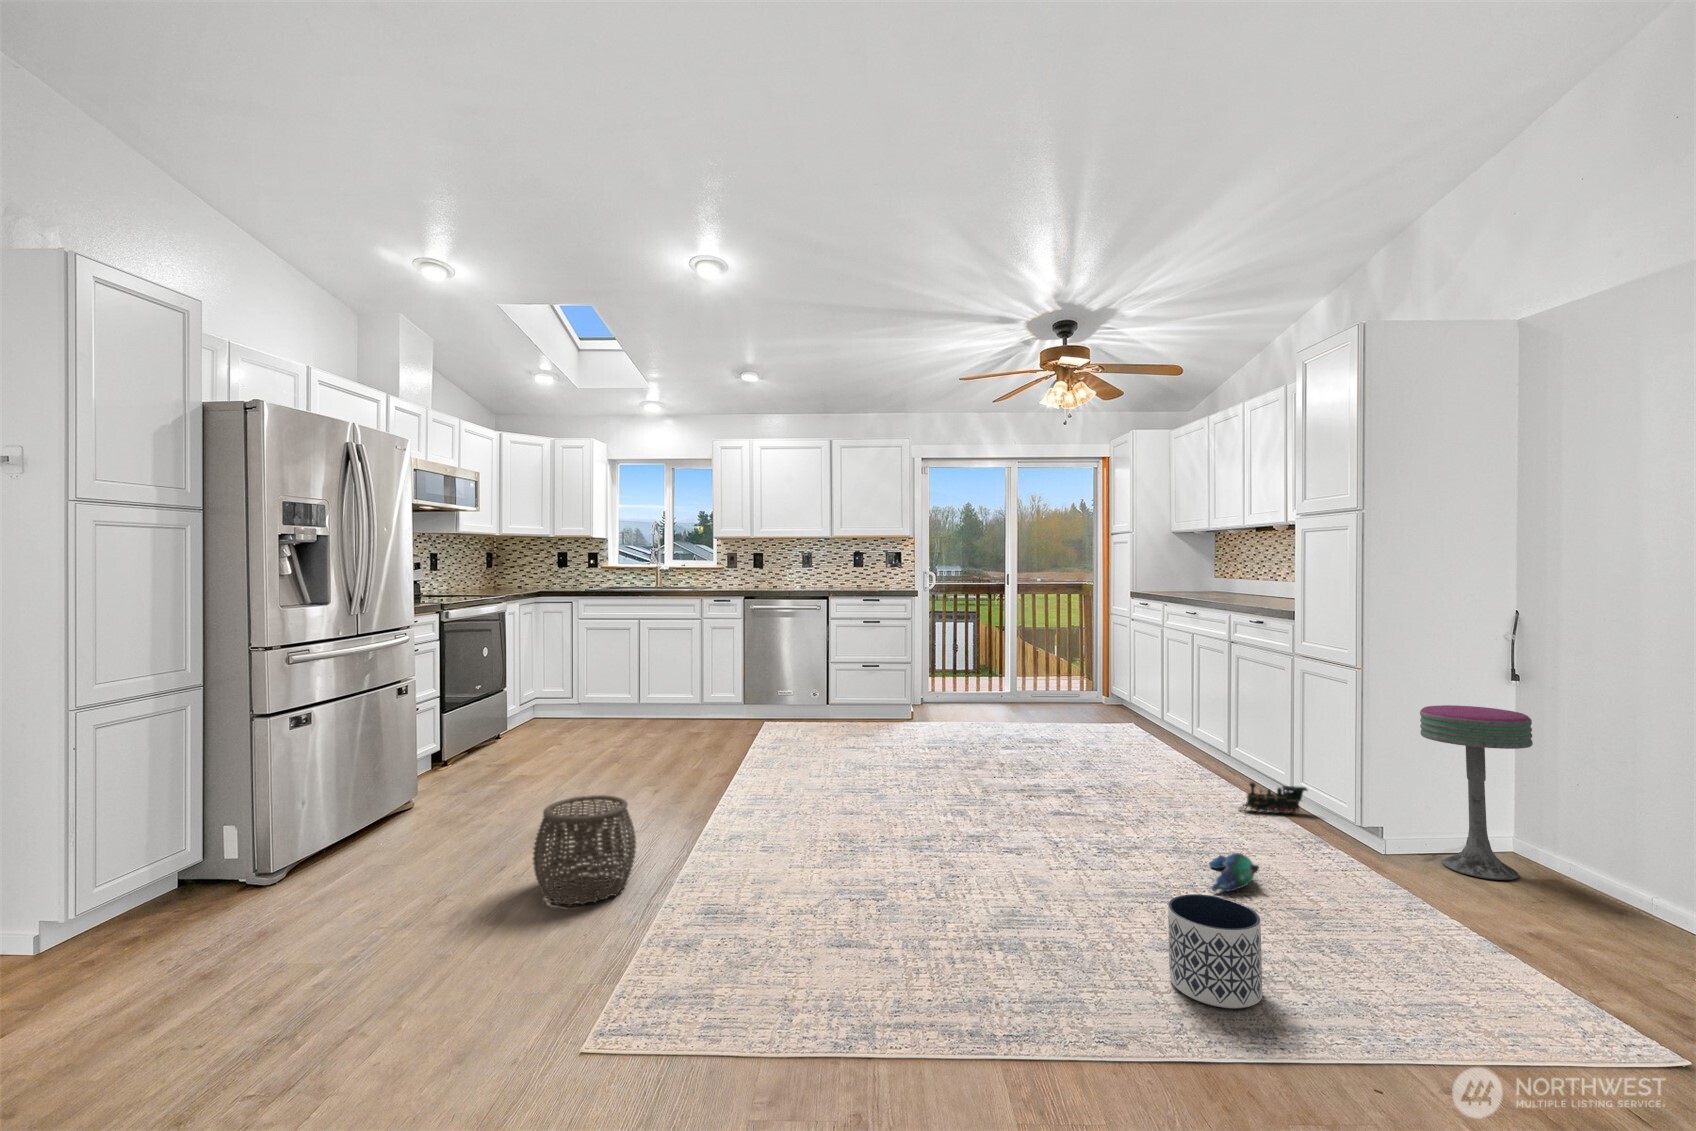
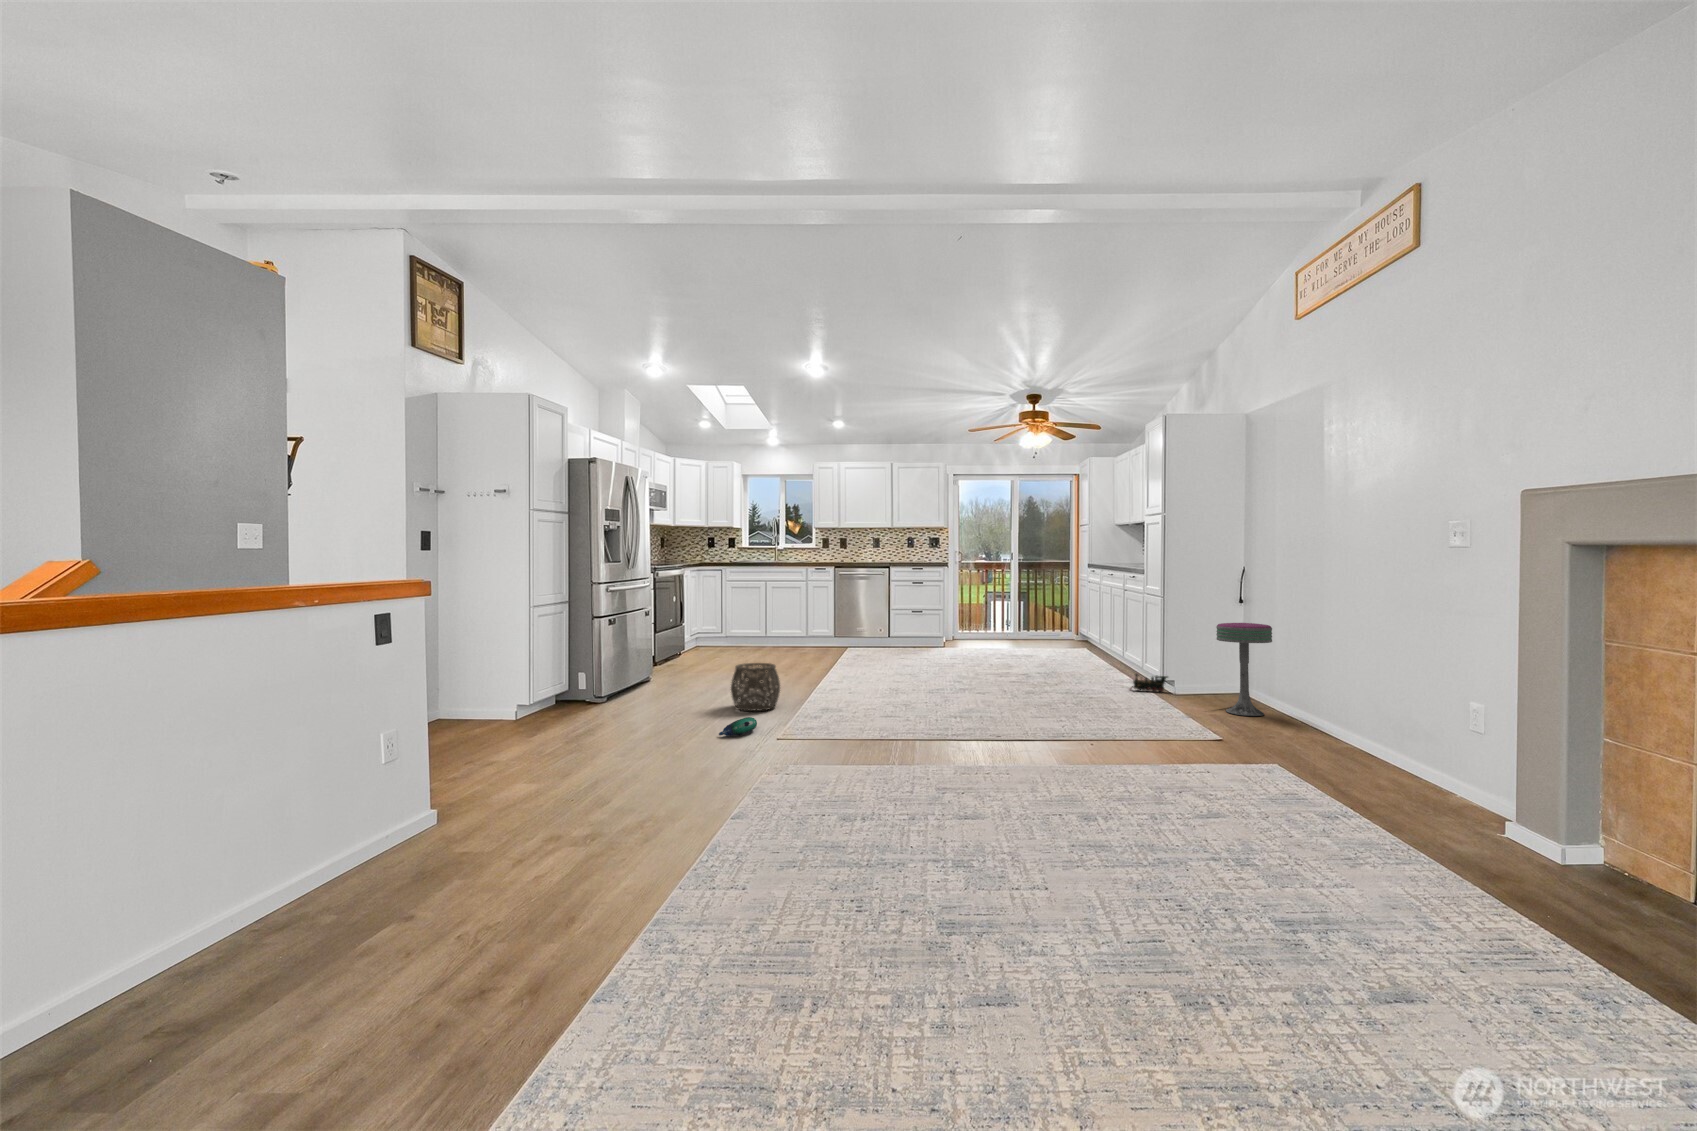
plush toy: present [1209,853,1259,892] -> present [719,717,757,736]
planter: present [1168,894,1262,1008] -> none [1035,700,1076,743]

